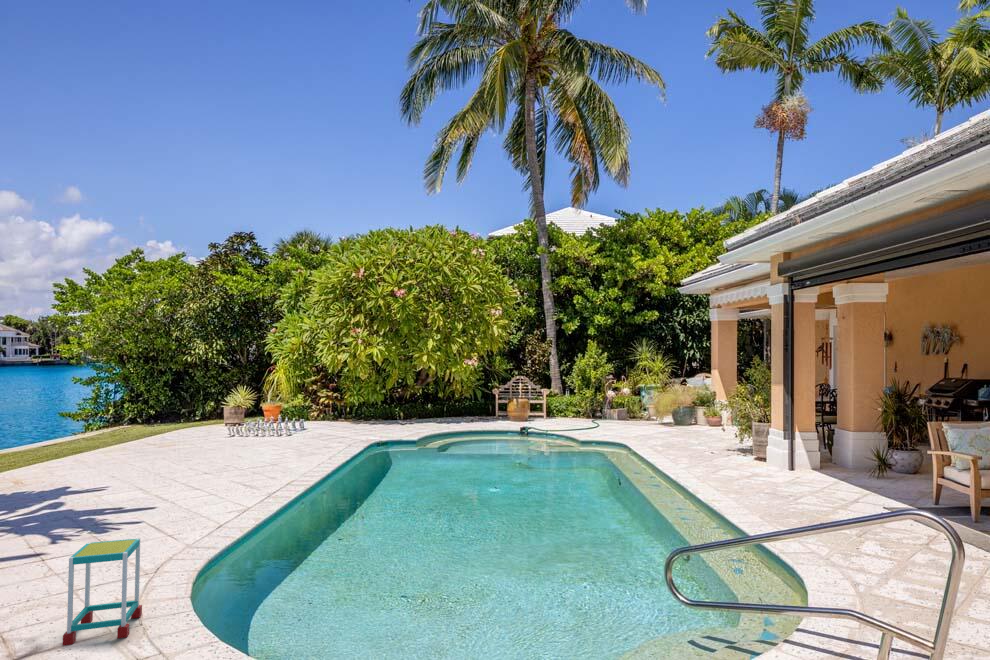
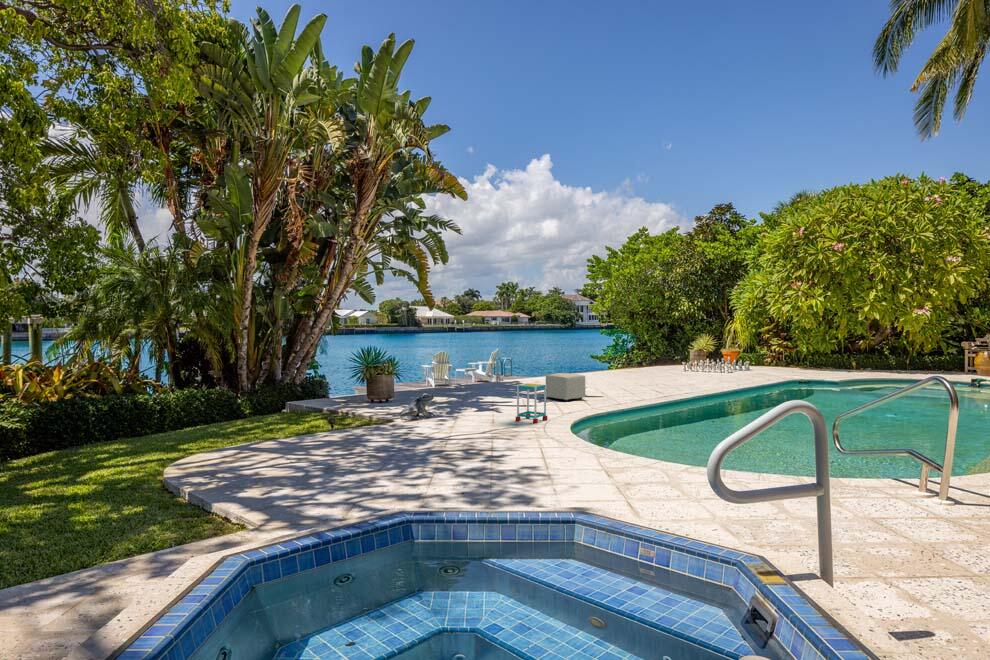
ottoman: none [70,485,156,542] -> present [546,373,585,401]

